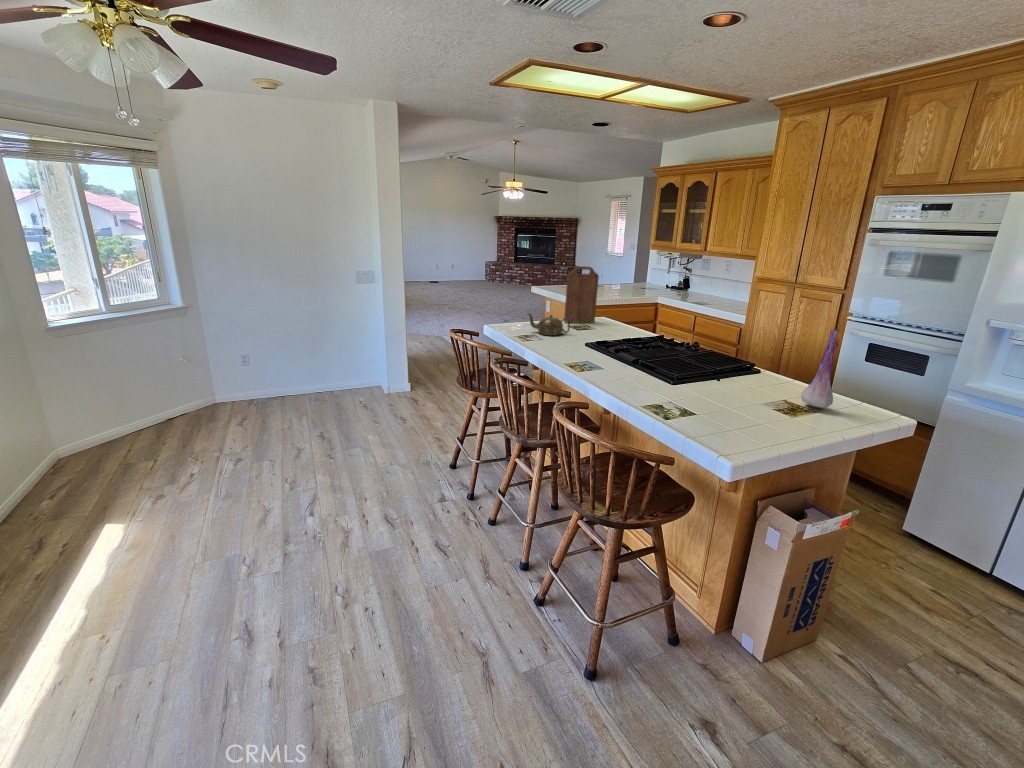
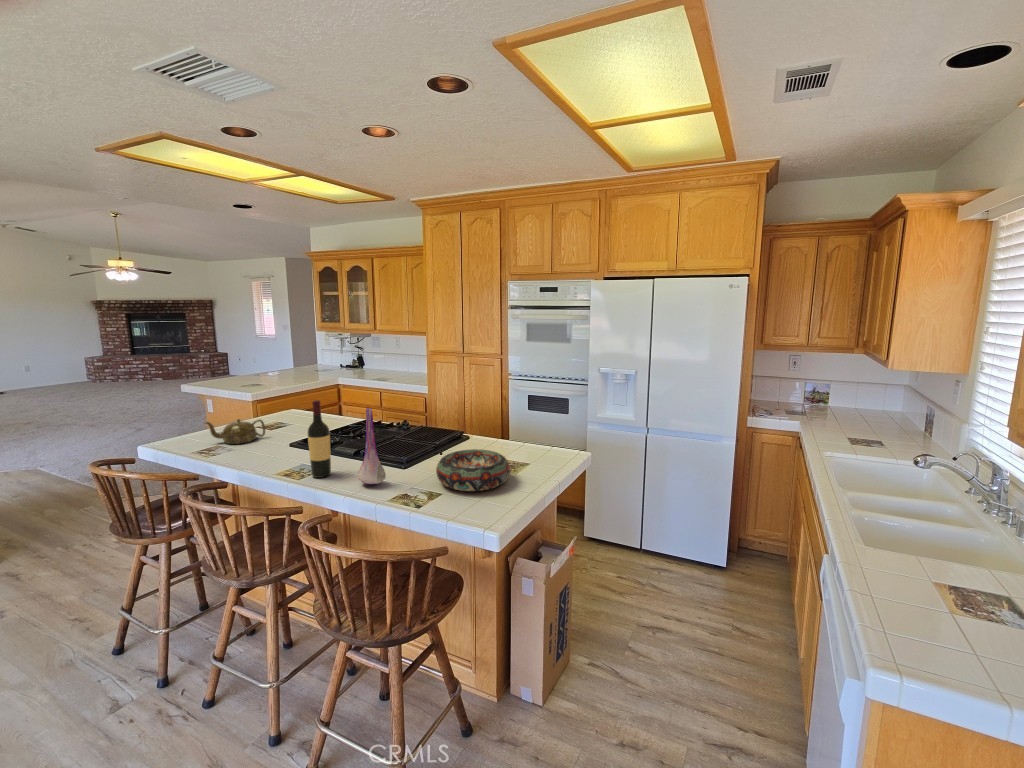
cutting board: present [564,266,599,323] -> none [247,358,288,424]
wine bottle: none [588,303,609,374] -> present [308,400,331,478]
vase: present [801,329,838,408] -> present [358,408,386,484]
decorative bowl: none [696,377,782,422] -> present [436,449,510,491]

